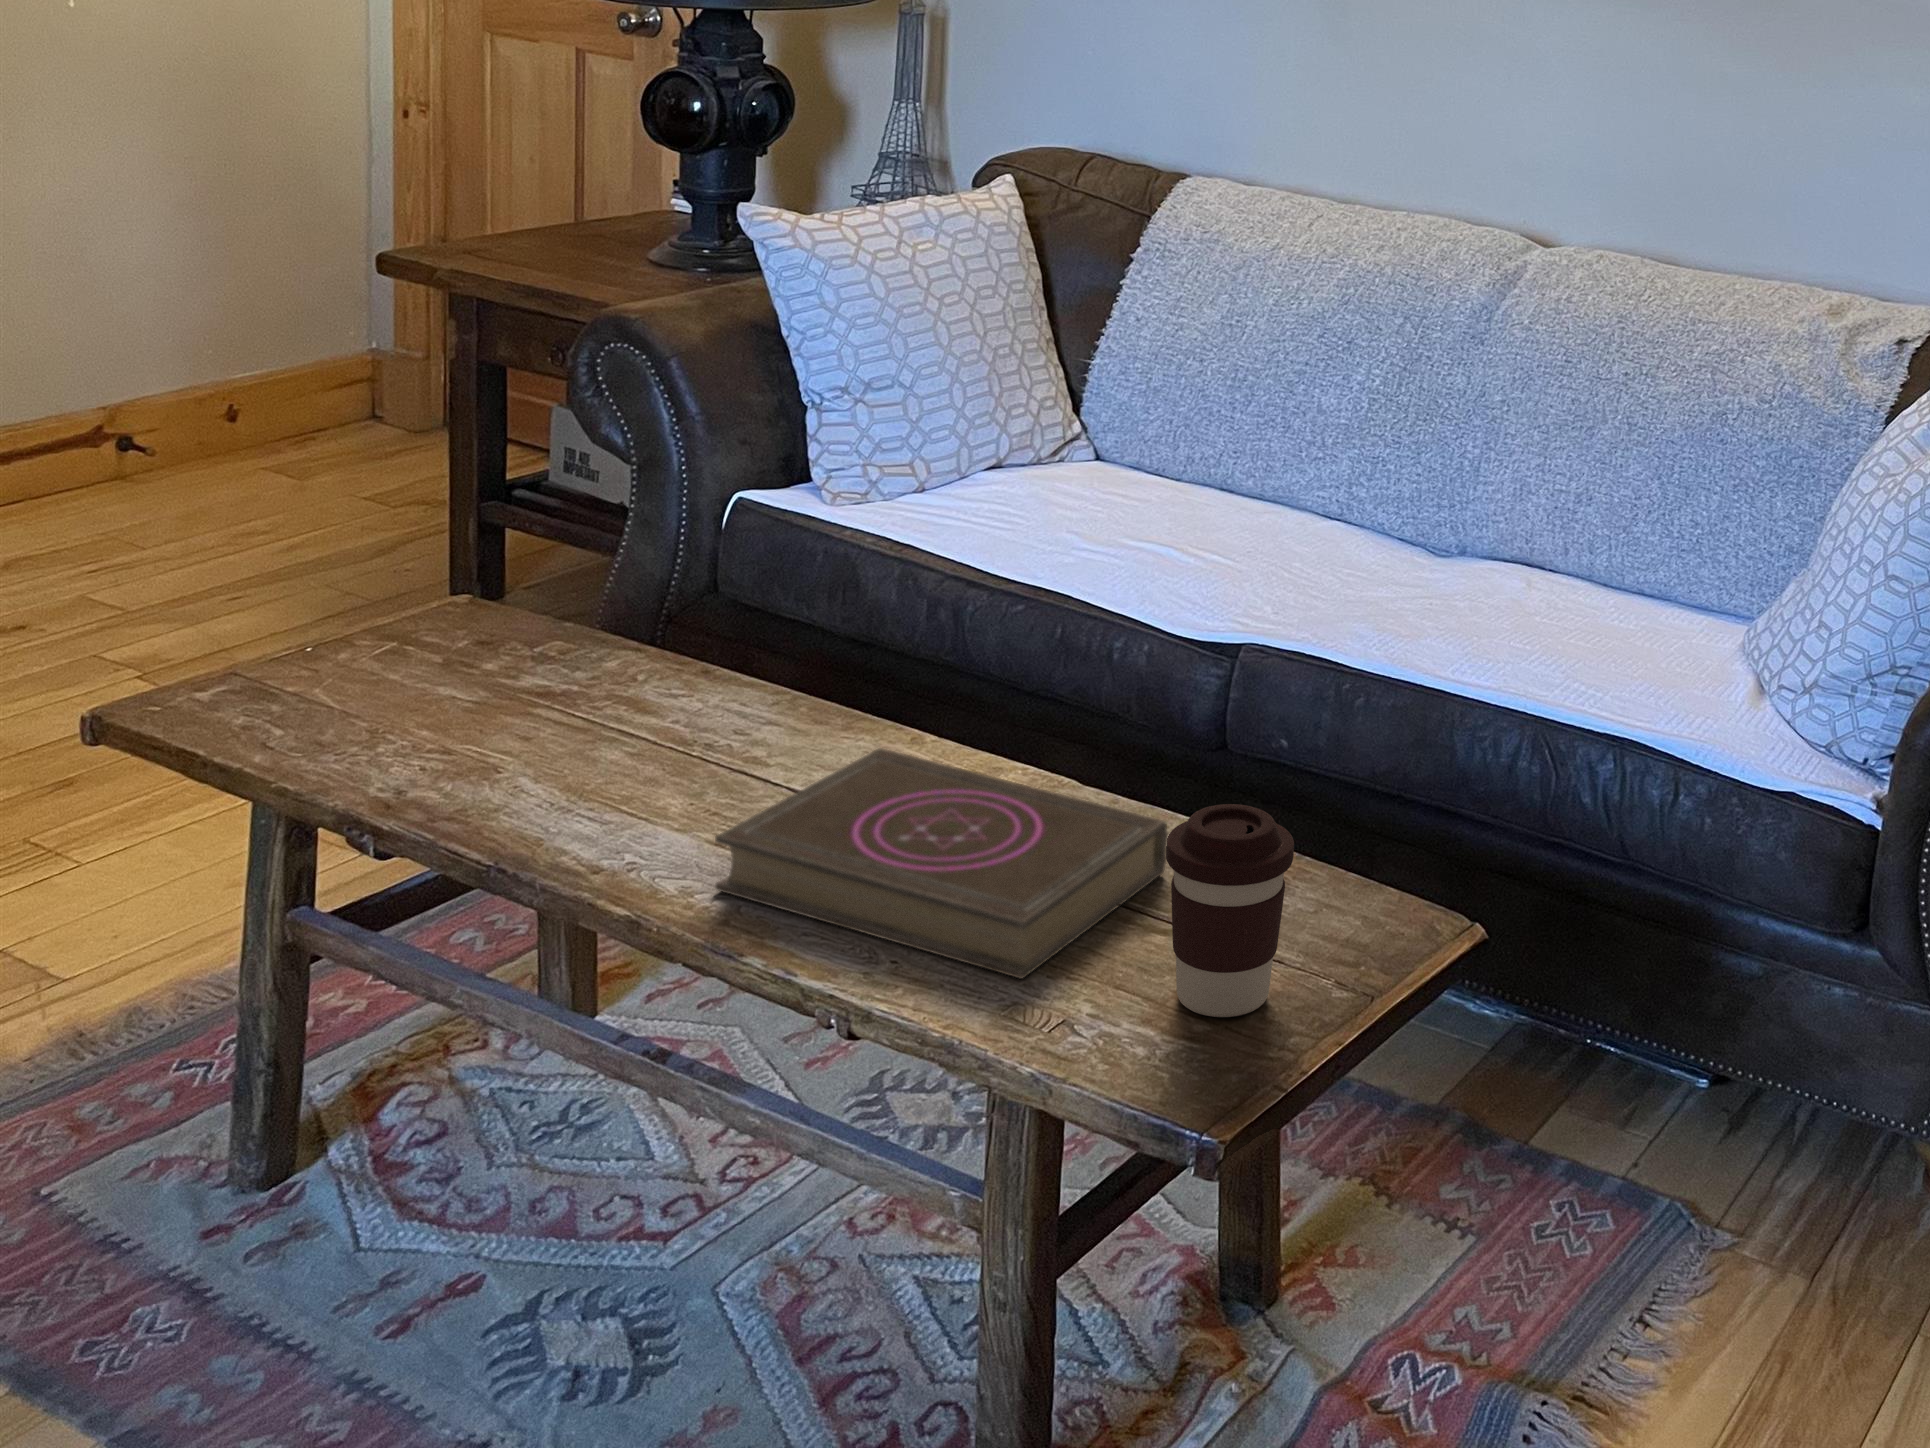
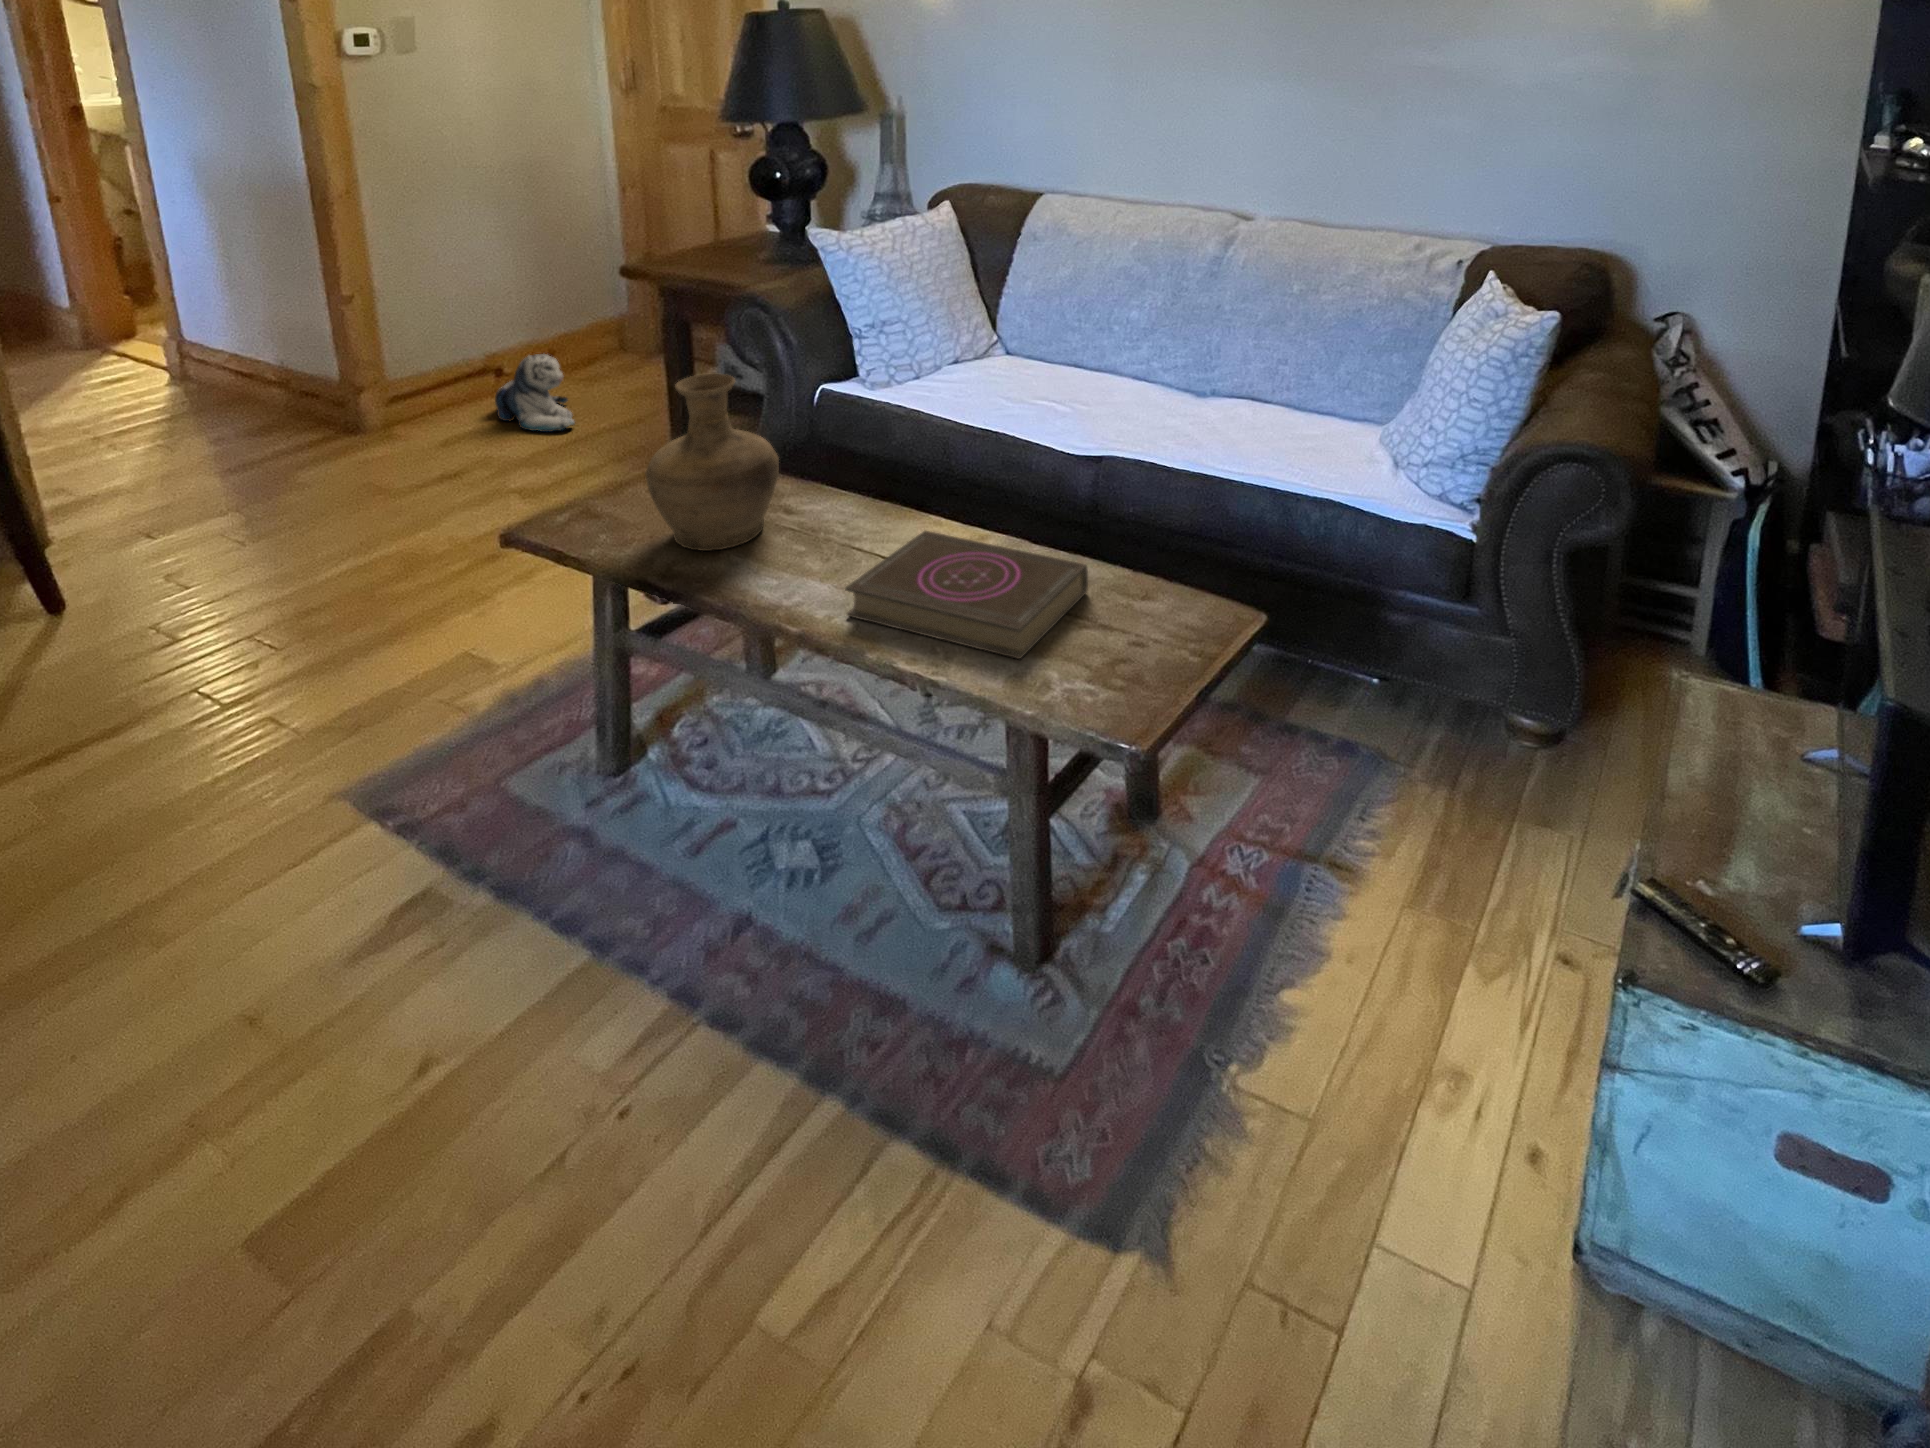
plush toy: none [113,409,265,558] -> present [495,354,574,432]
vase: none [367,439,623,765] -> present [646,374,779,551]
coffee cup: present [1166,804,1294,1017] -> none [1096,558,1167,676]

